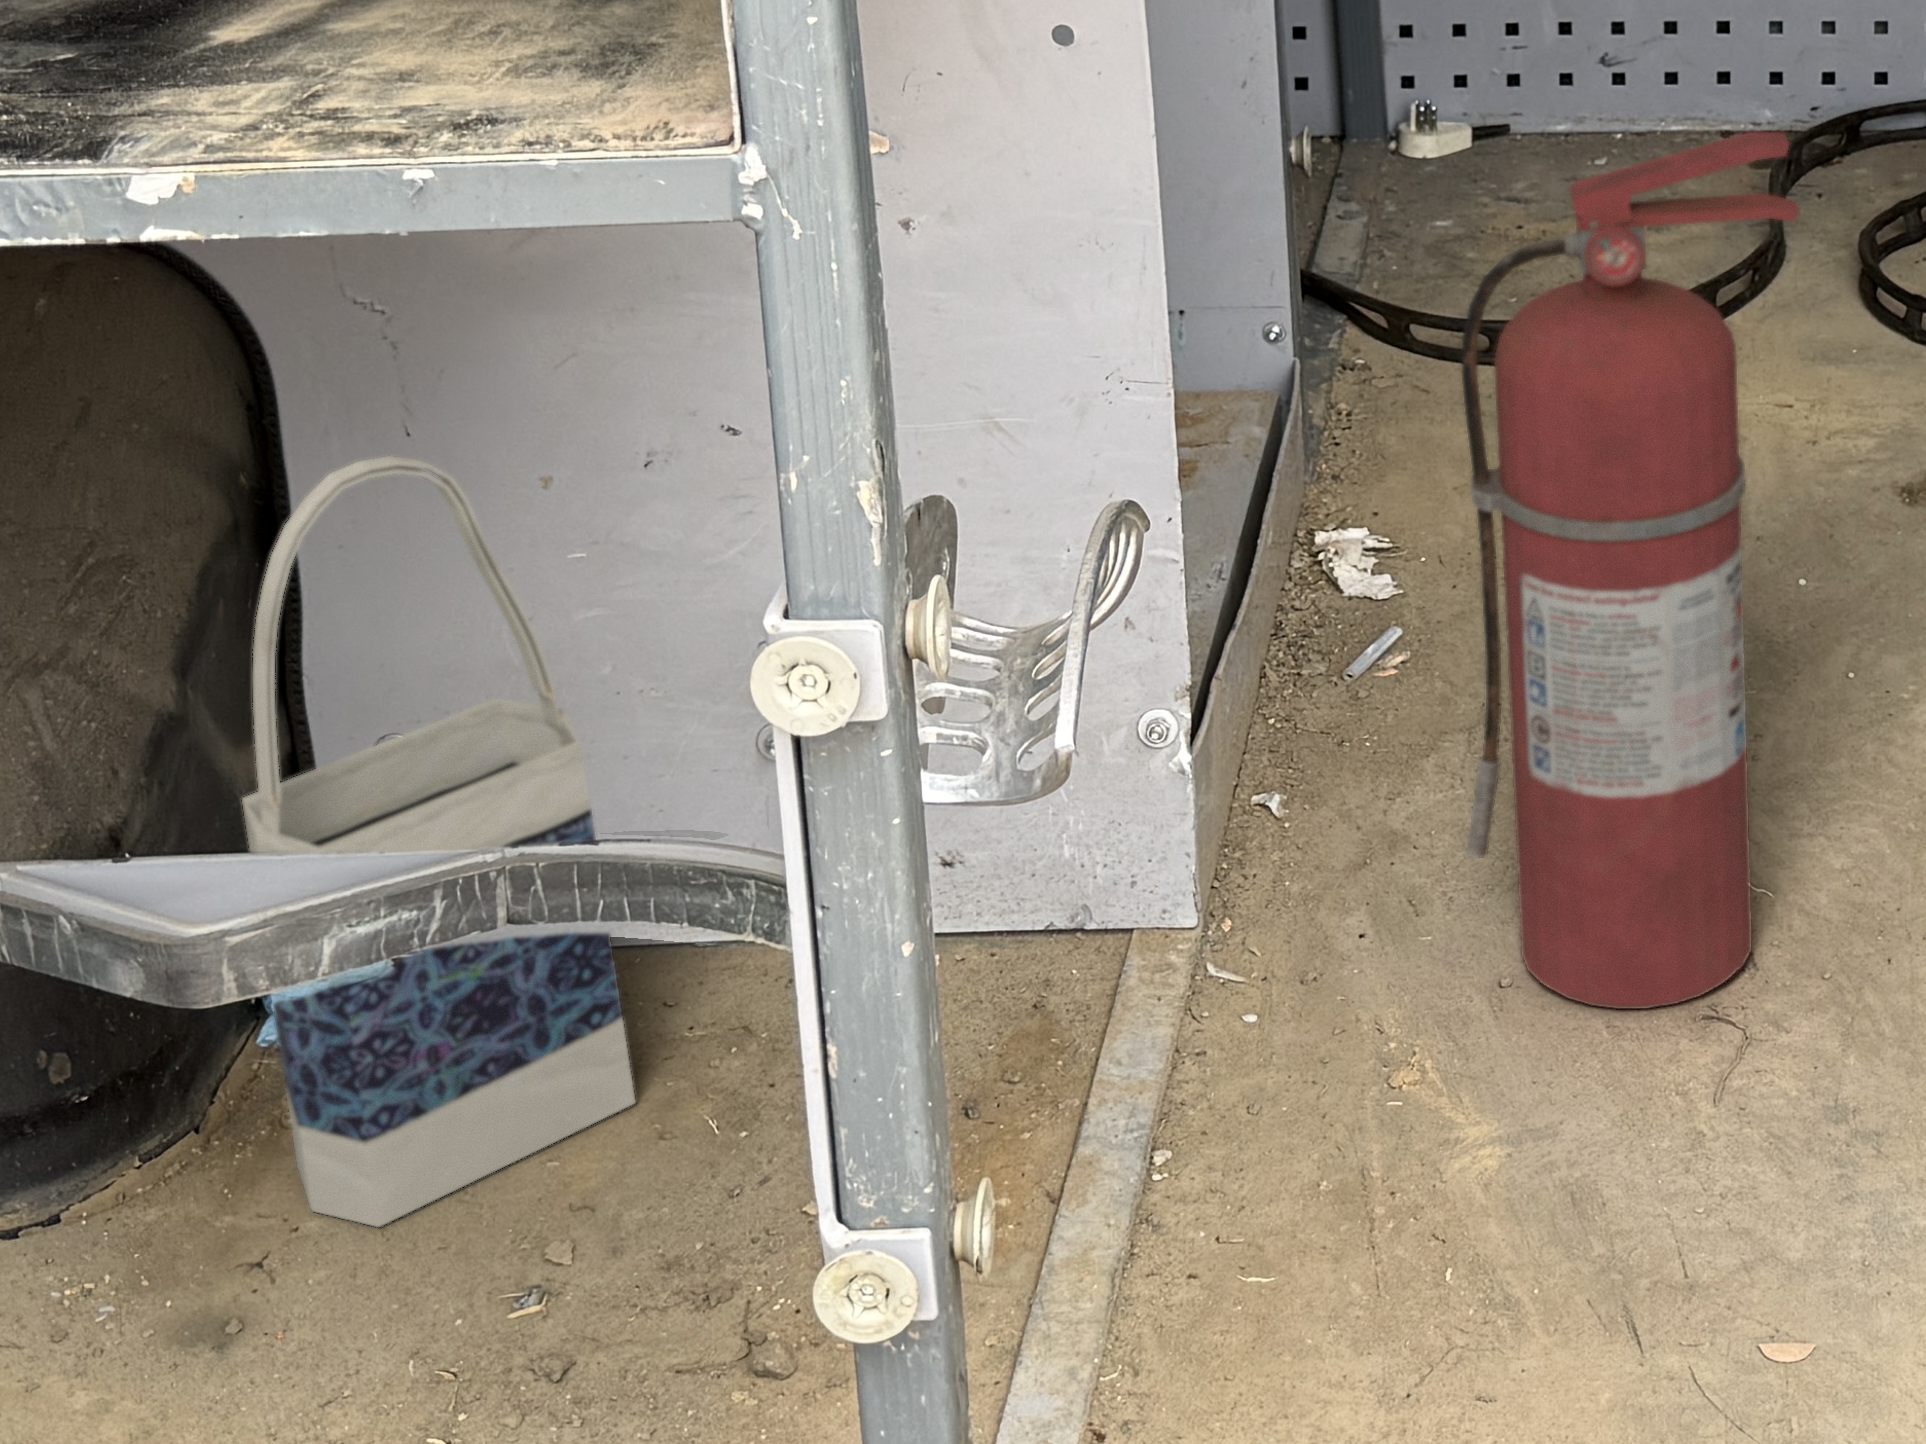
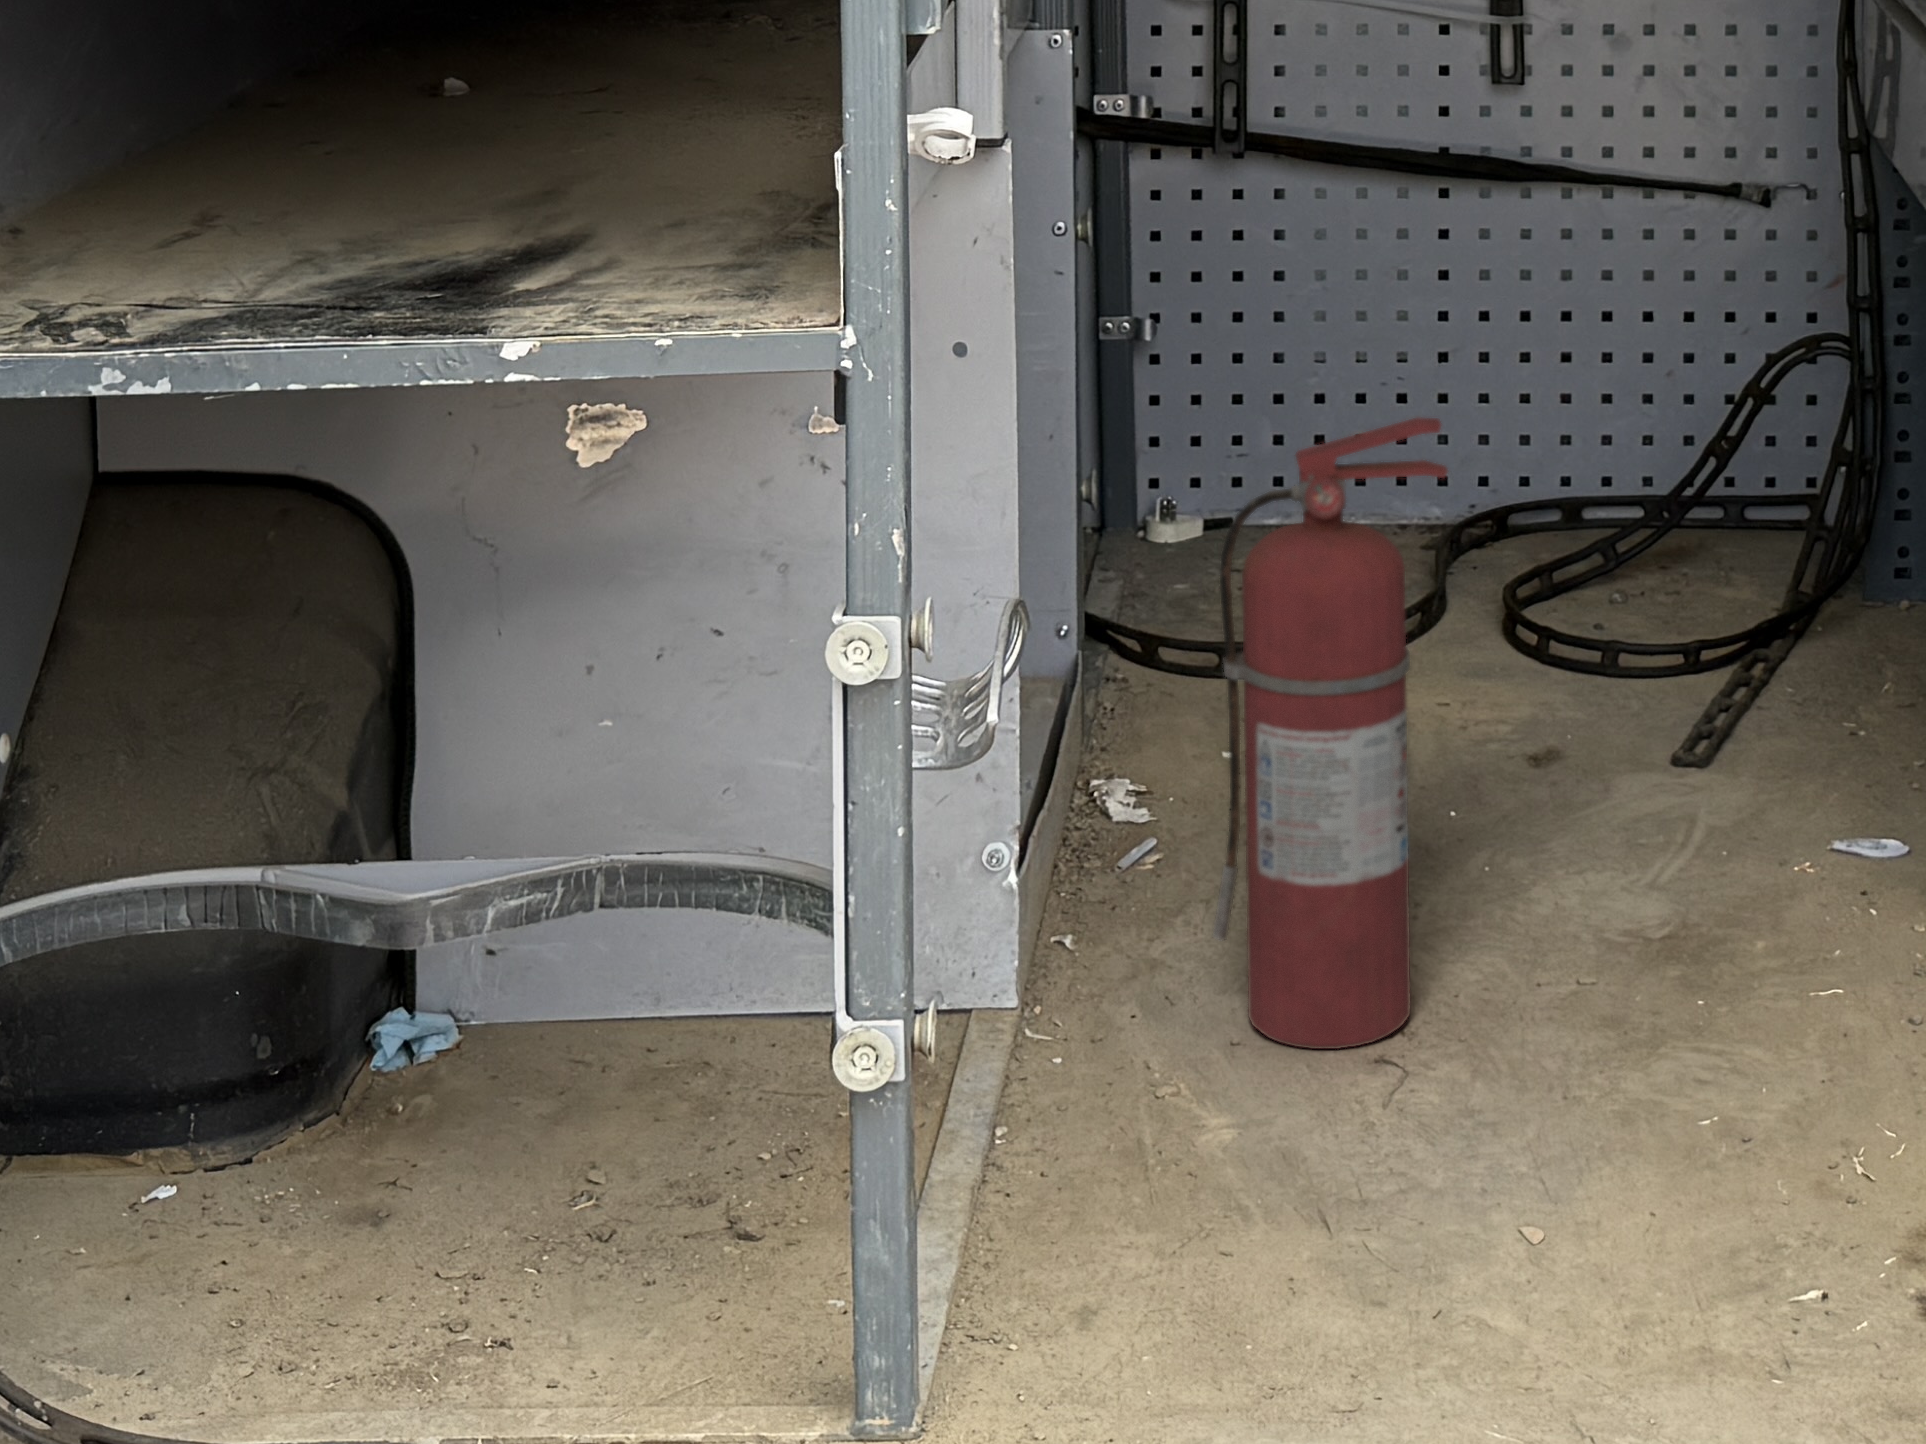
bag: present [242,456,635,1227] -> none [398,614,634,1164]

